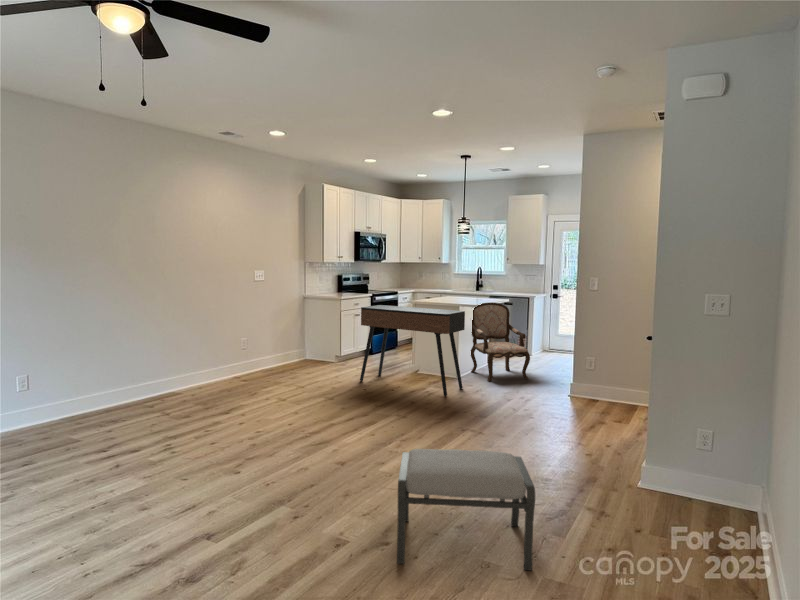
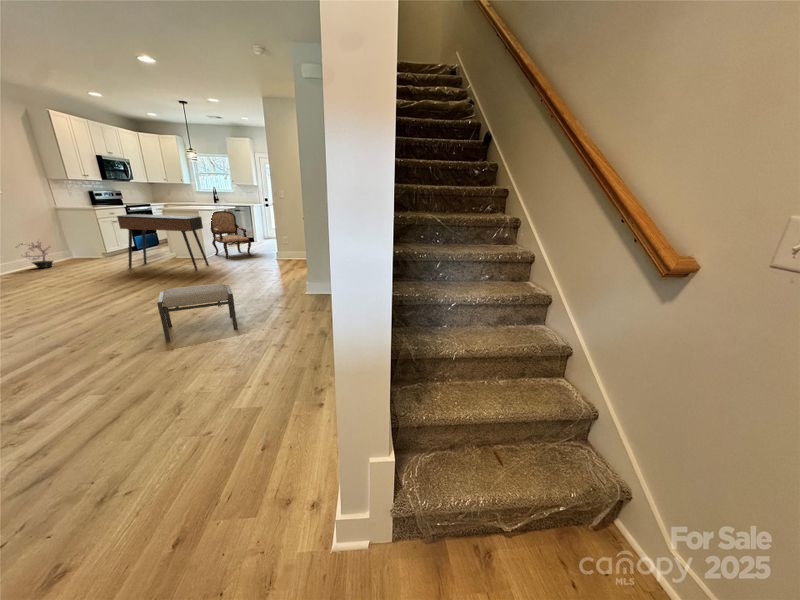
potted plant: none [254,332,289,370] -> present [16,241,53,268]

